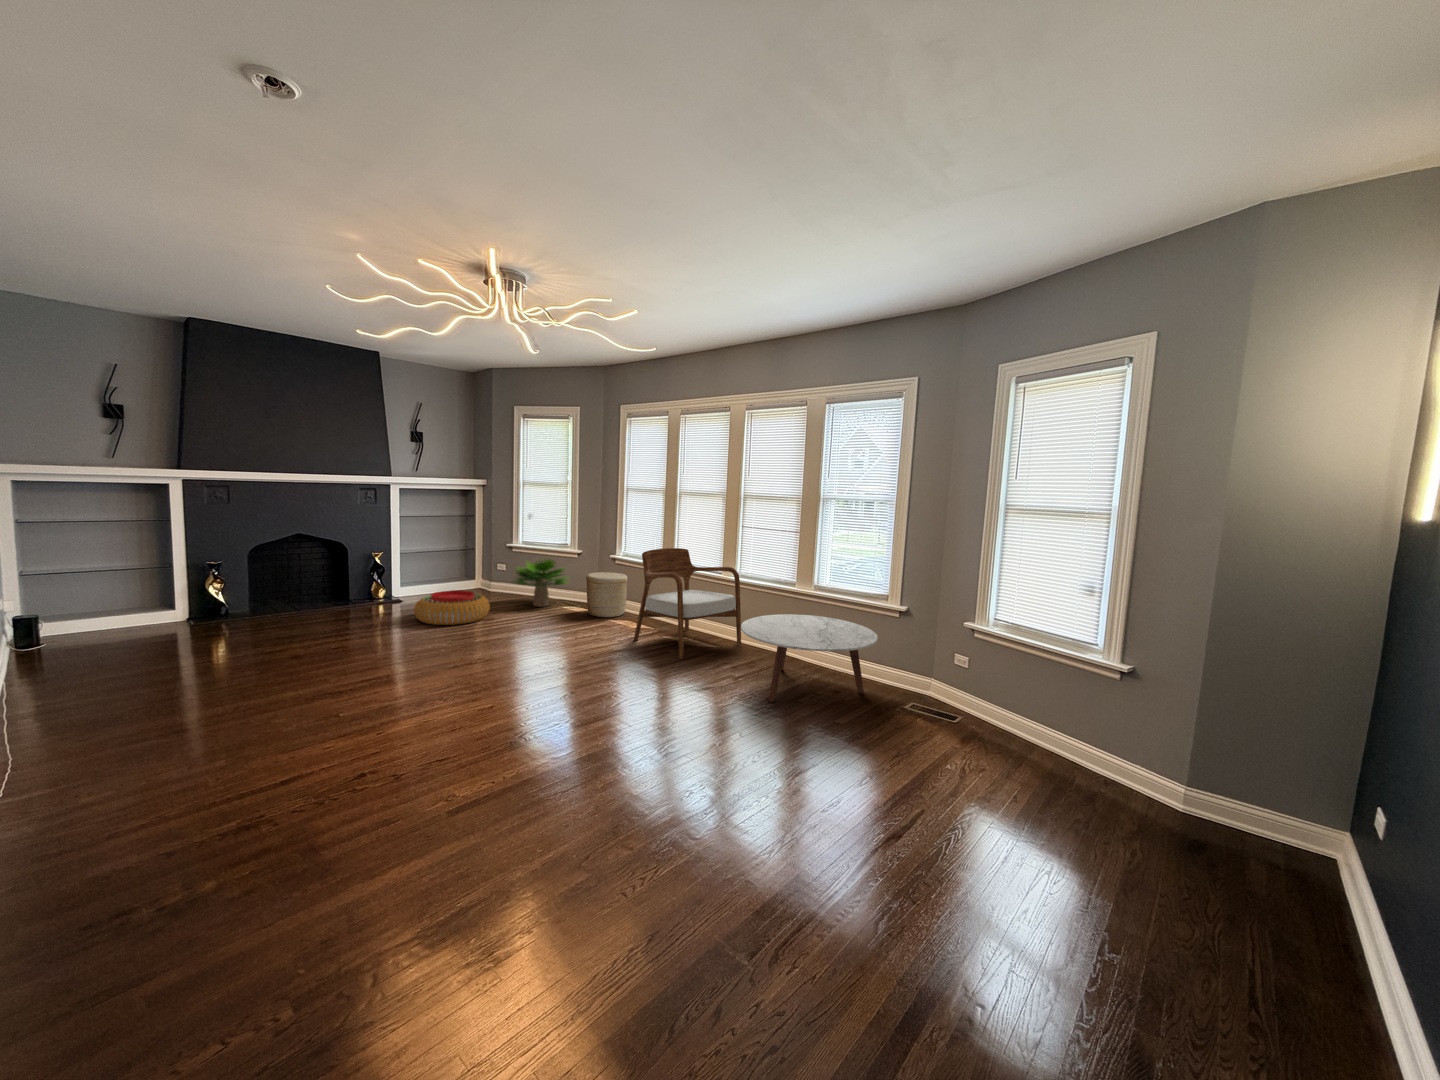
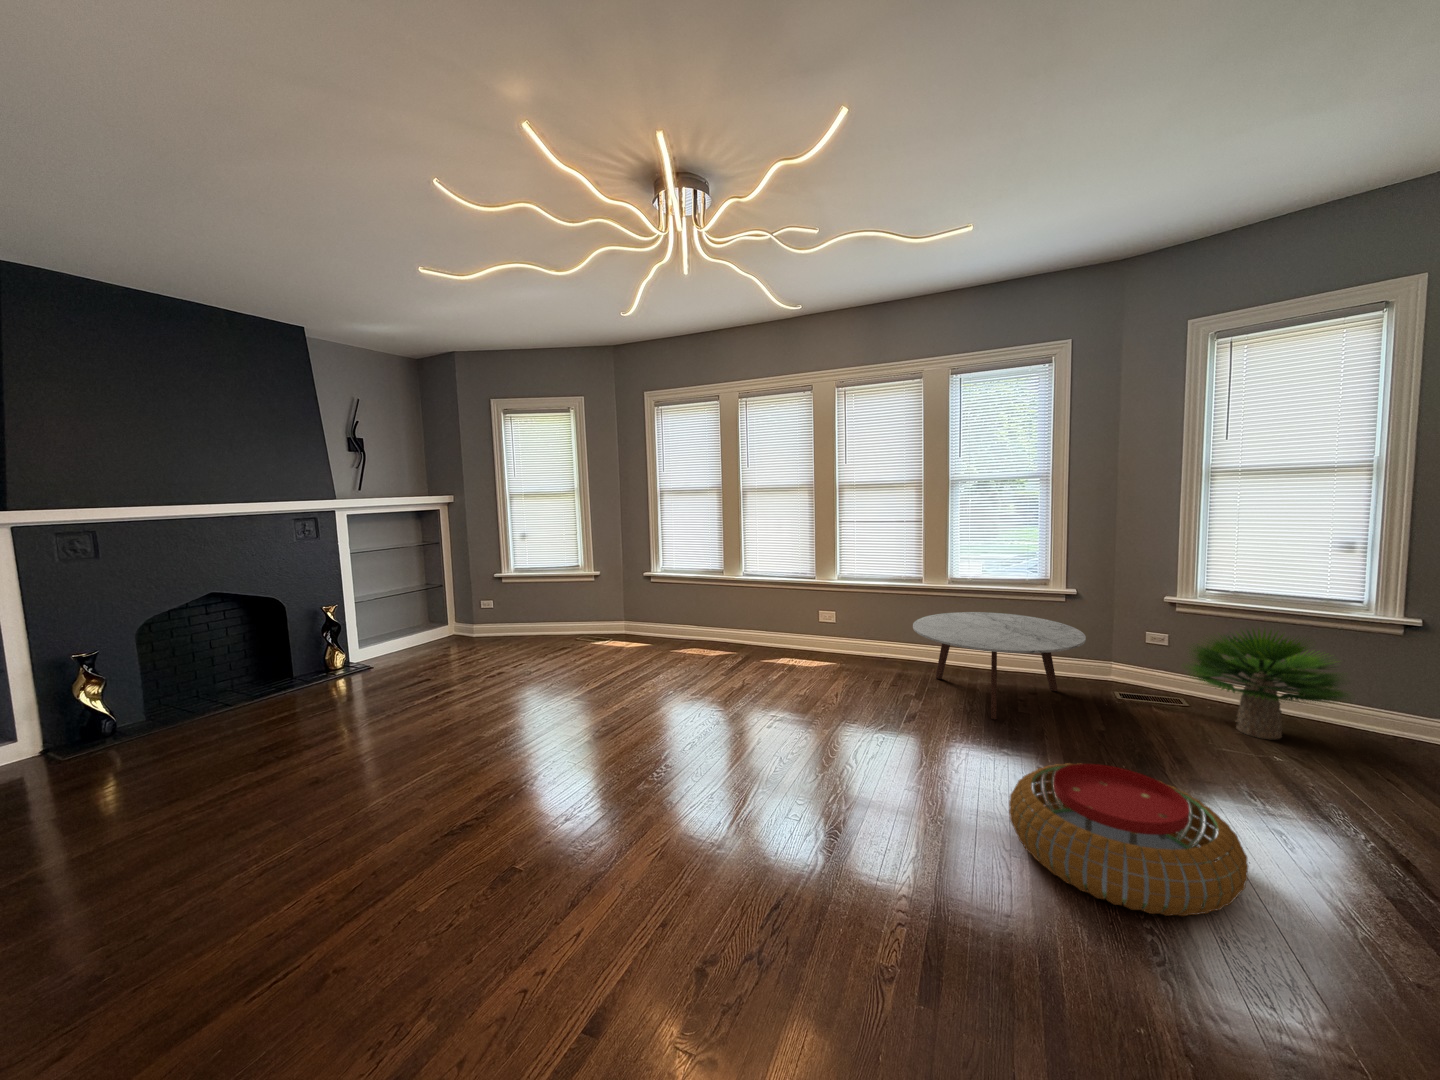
armchair: present [634,548,741,659] -> none [736,555,852,685]
potted plant: present [513,559,567,606] -> present [1189,628,1348,739]
woven basket: present [586,572,628,617] -> none [628,593,678,649]
pouf: present [414,590,490,625] -> present [1009,763,1248,916]

